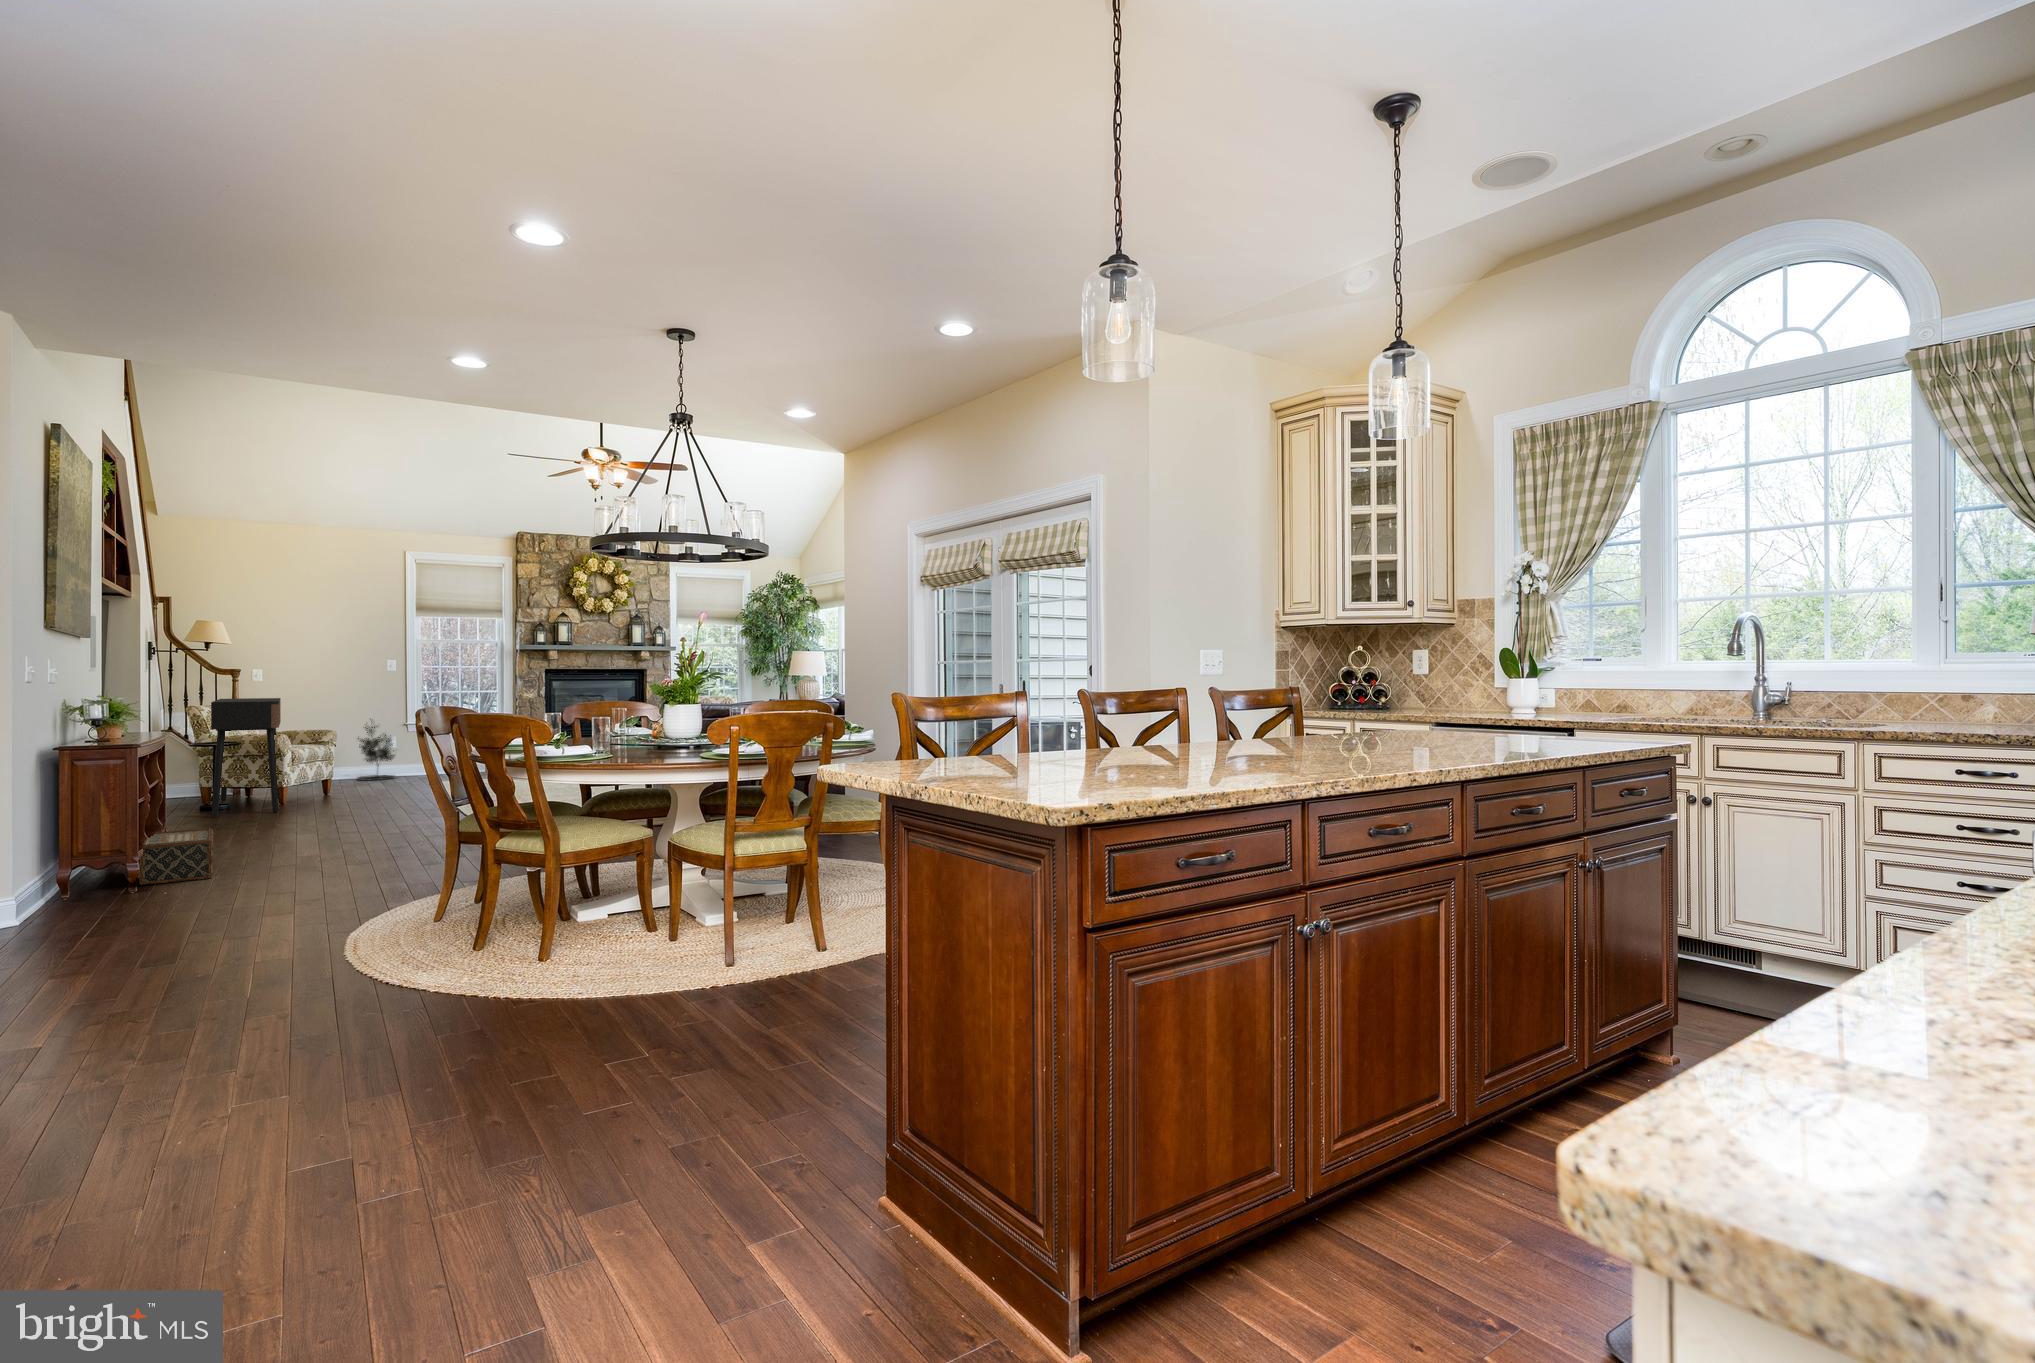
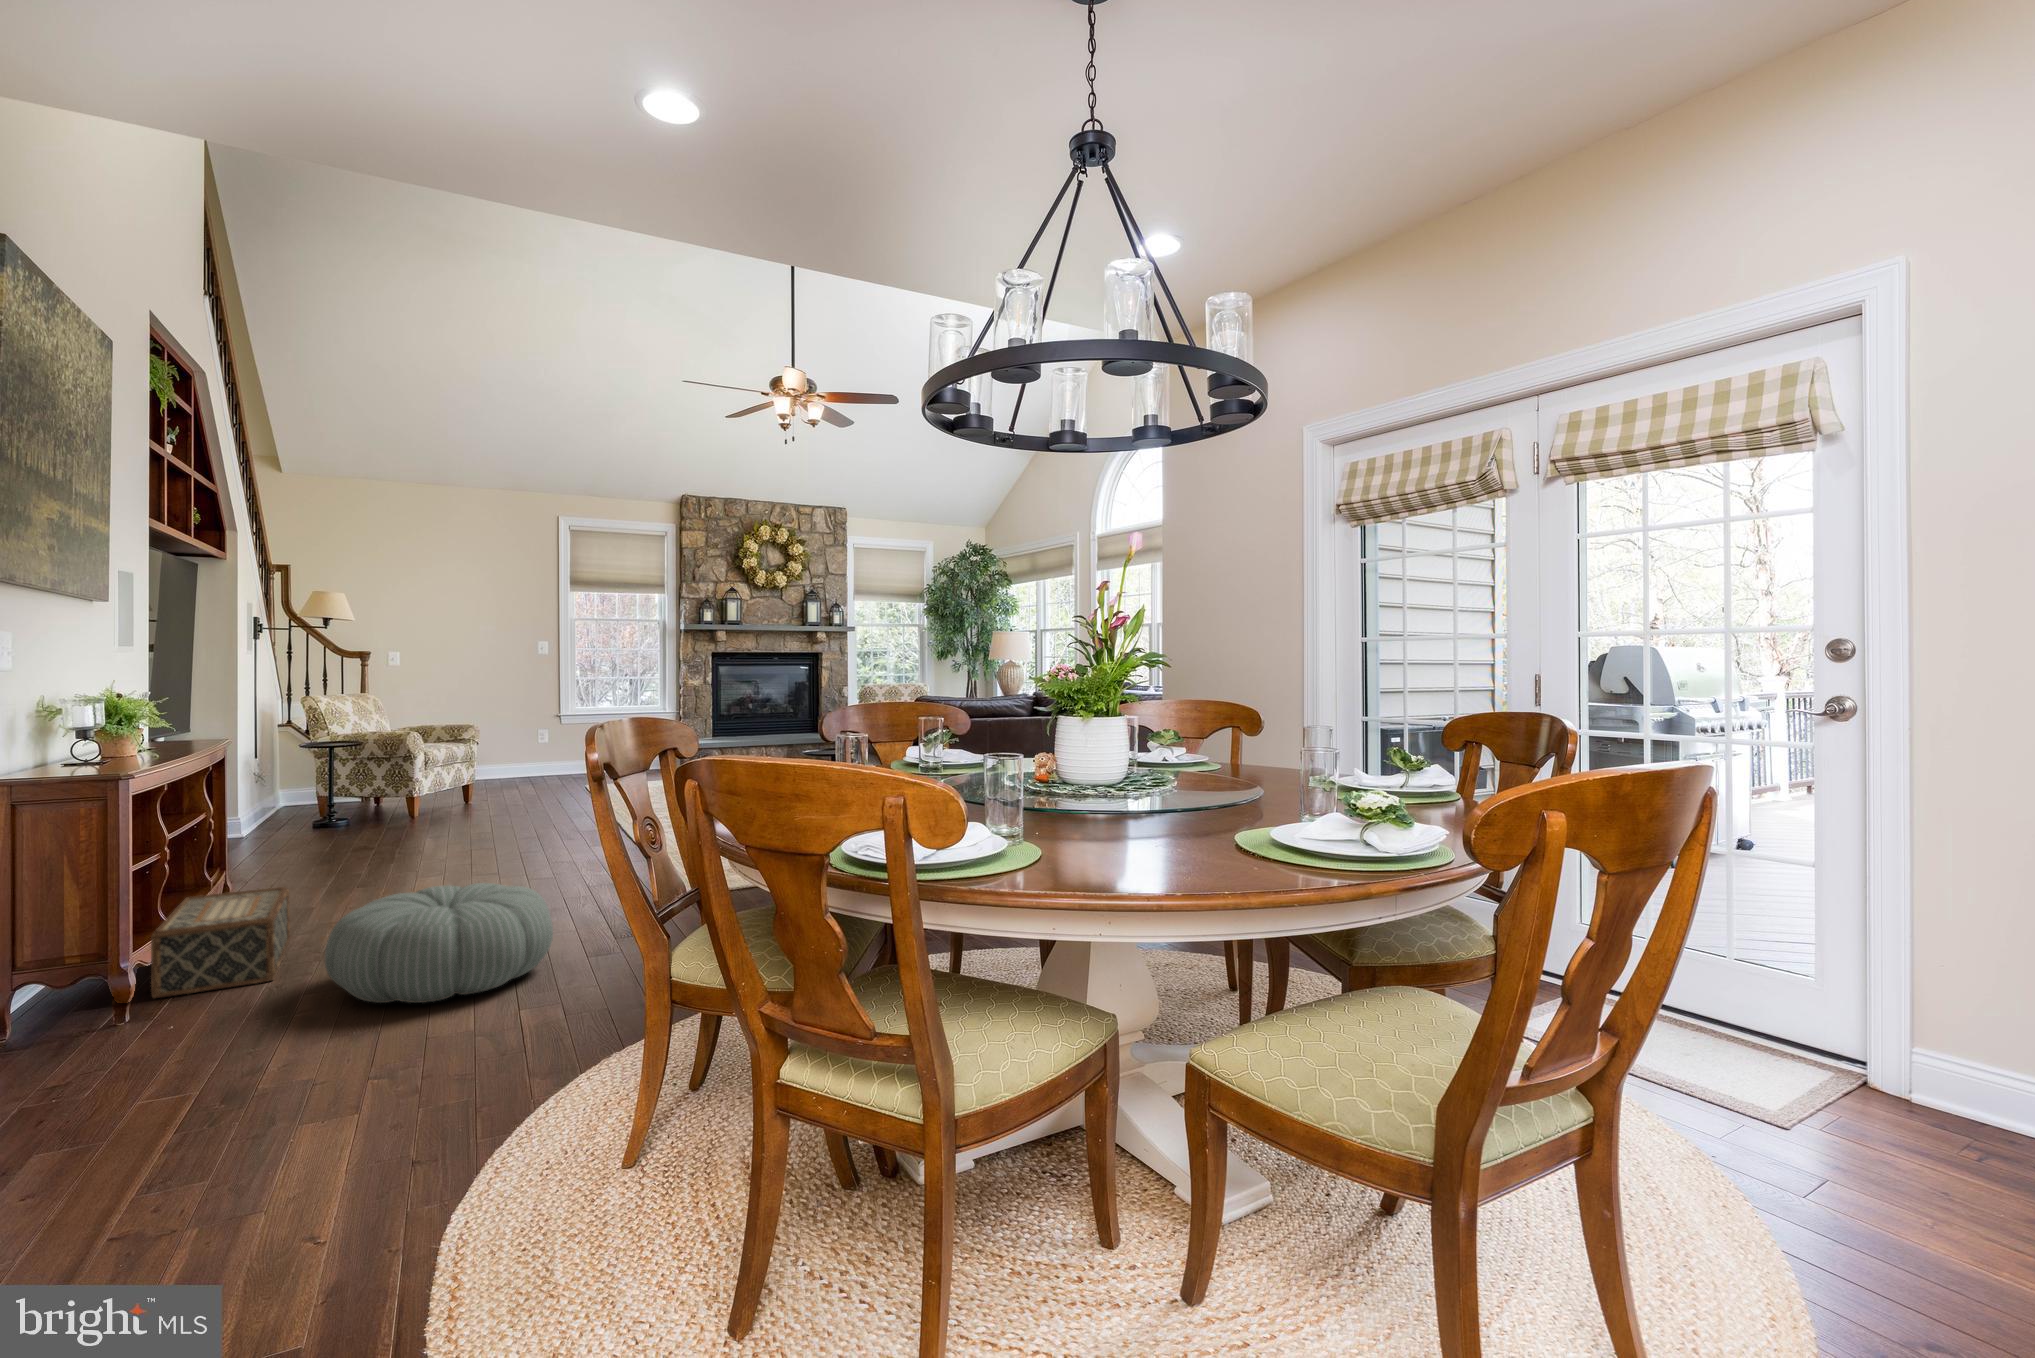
console table: present [211,698,281,817] -> none [321,686,414,840]
potted tree: present [357,719,395,780] -> none [501,709,551,783]
pouf: none [248,822,388,883] -> present [325,883,553,1003]

